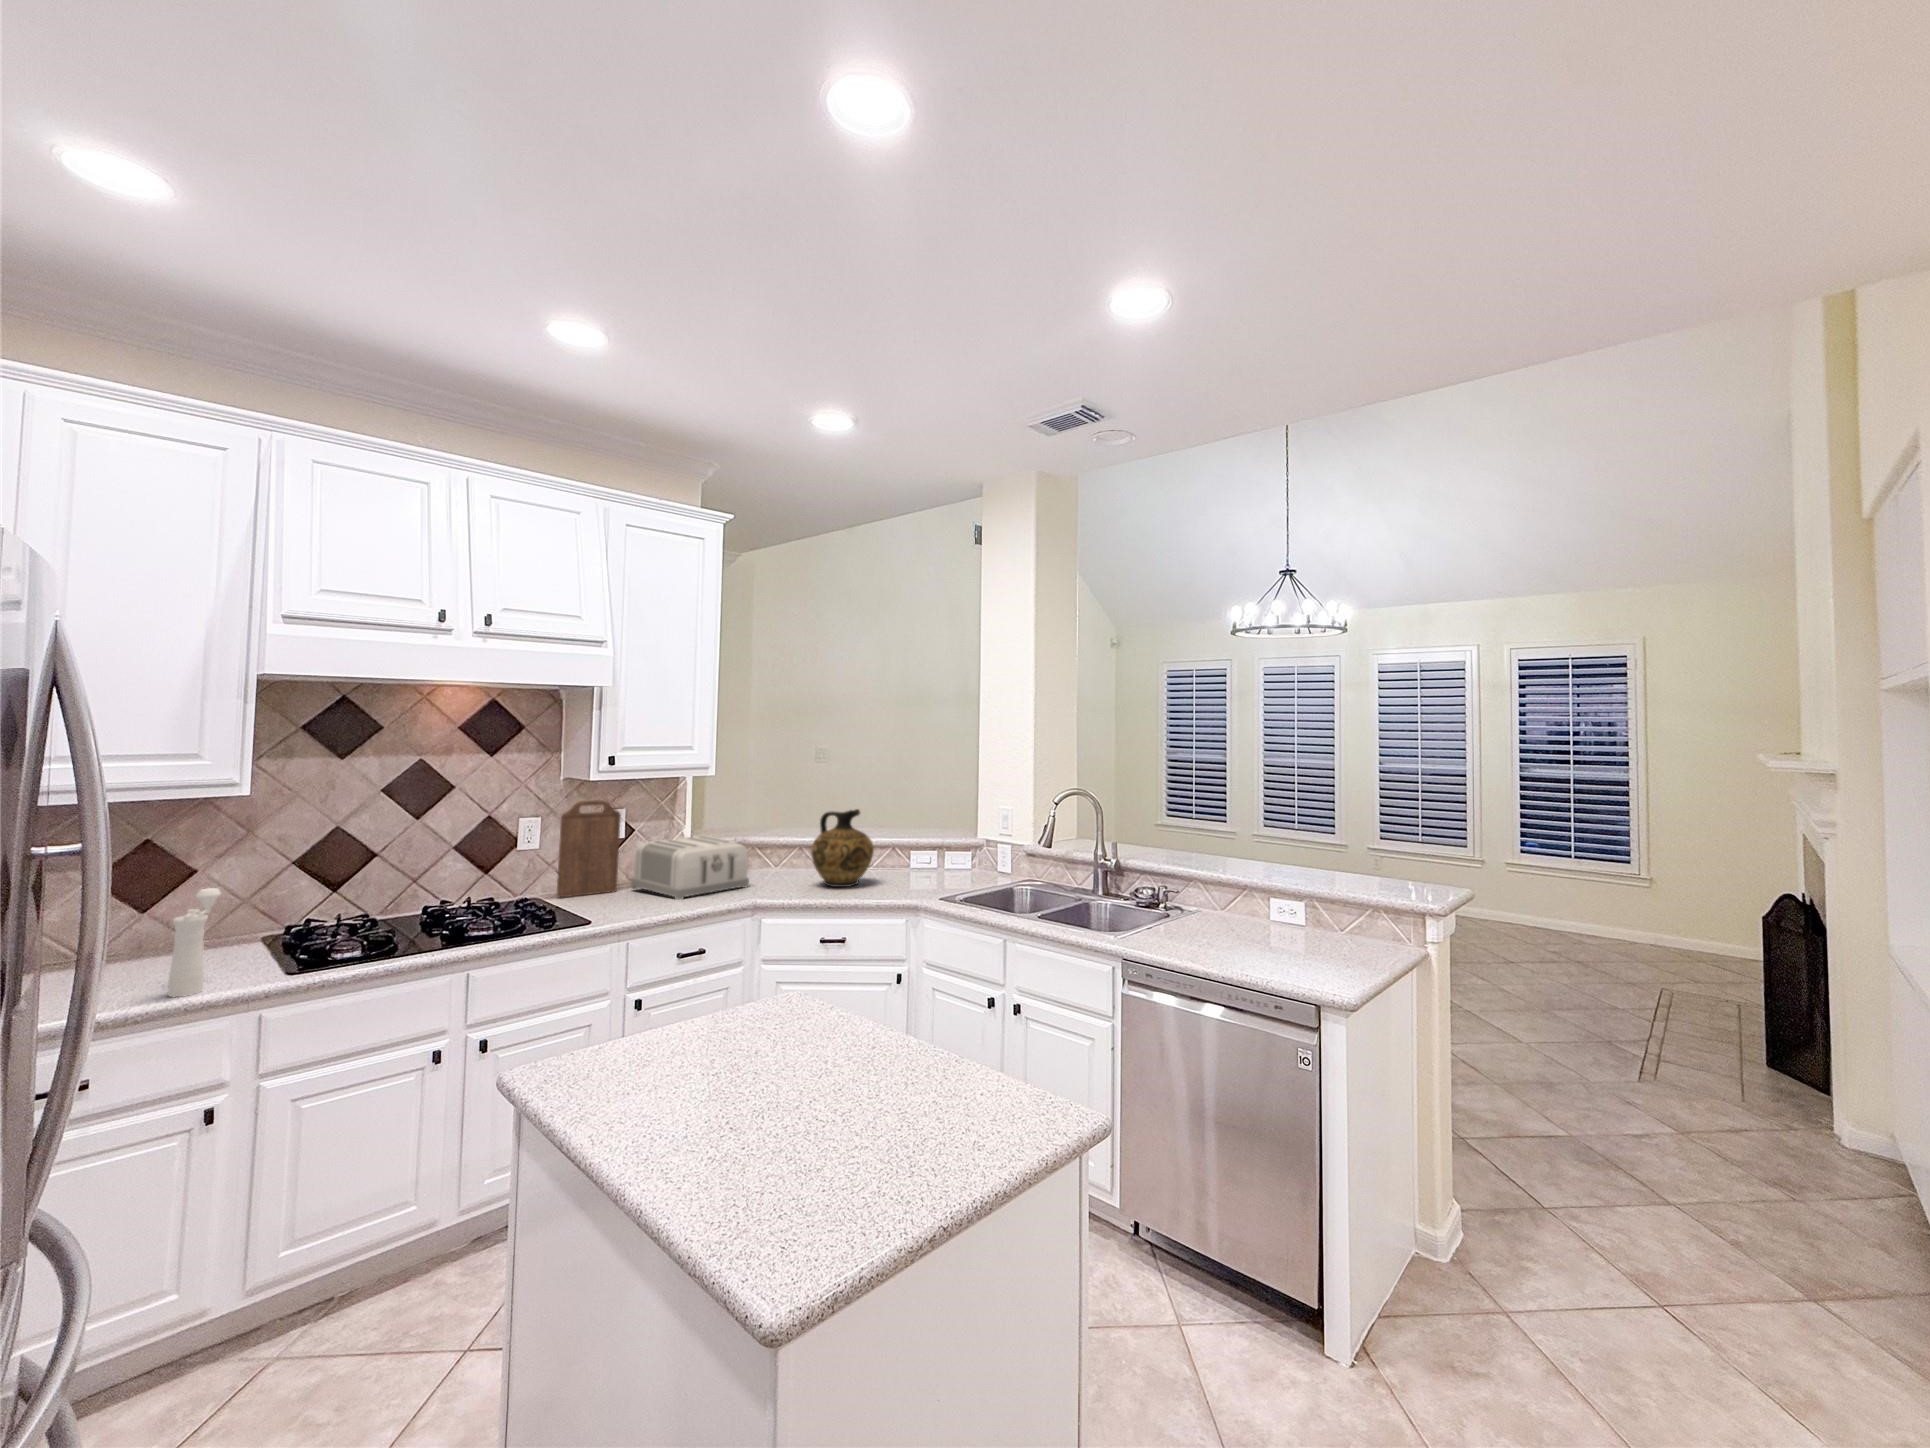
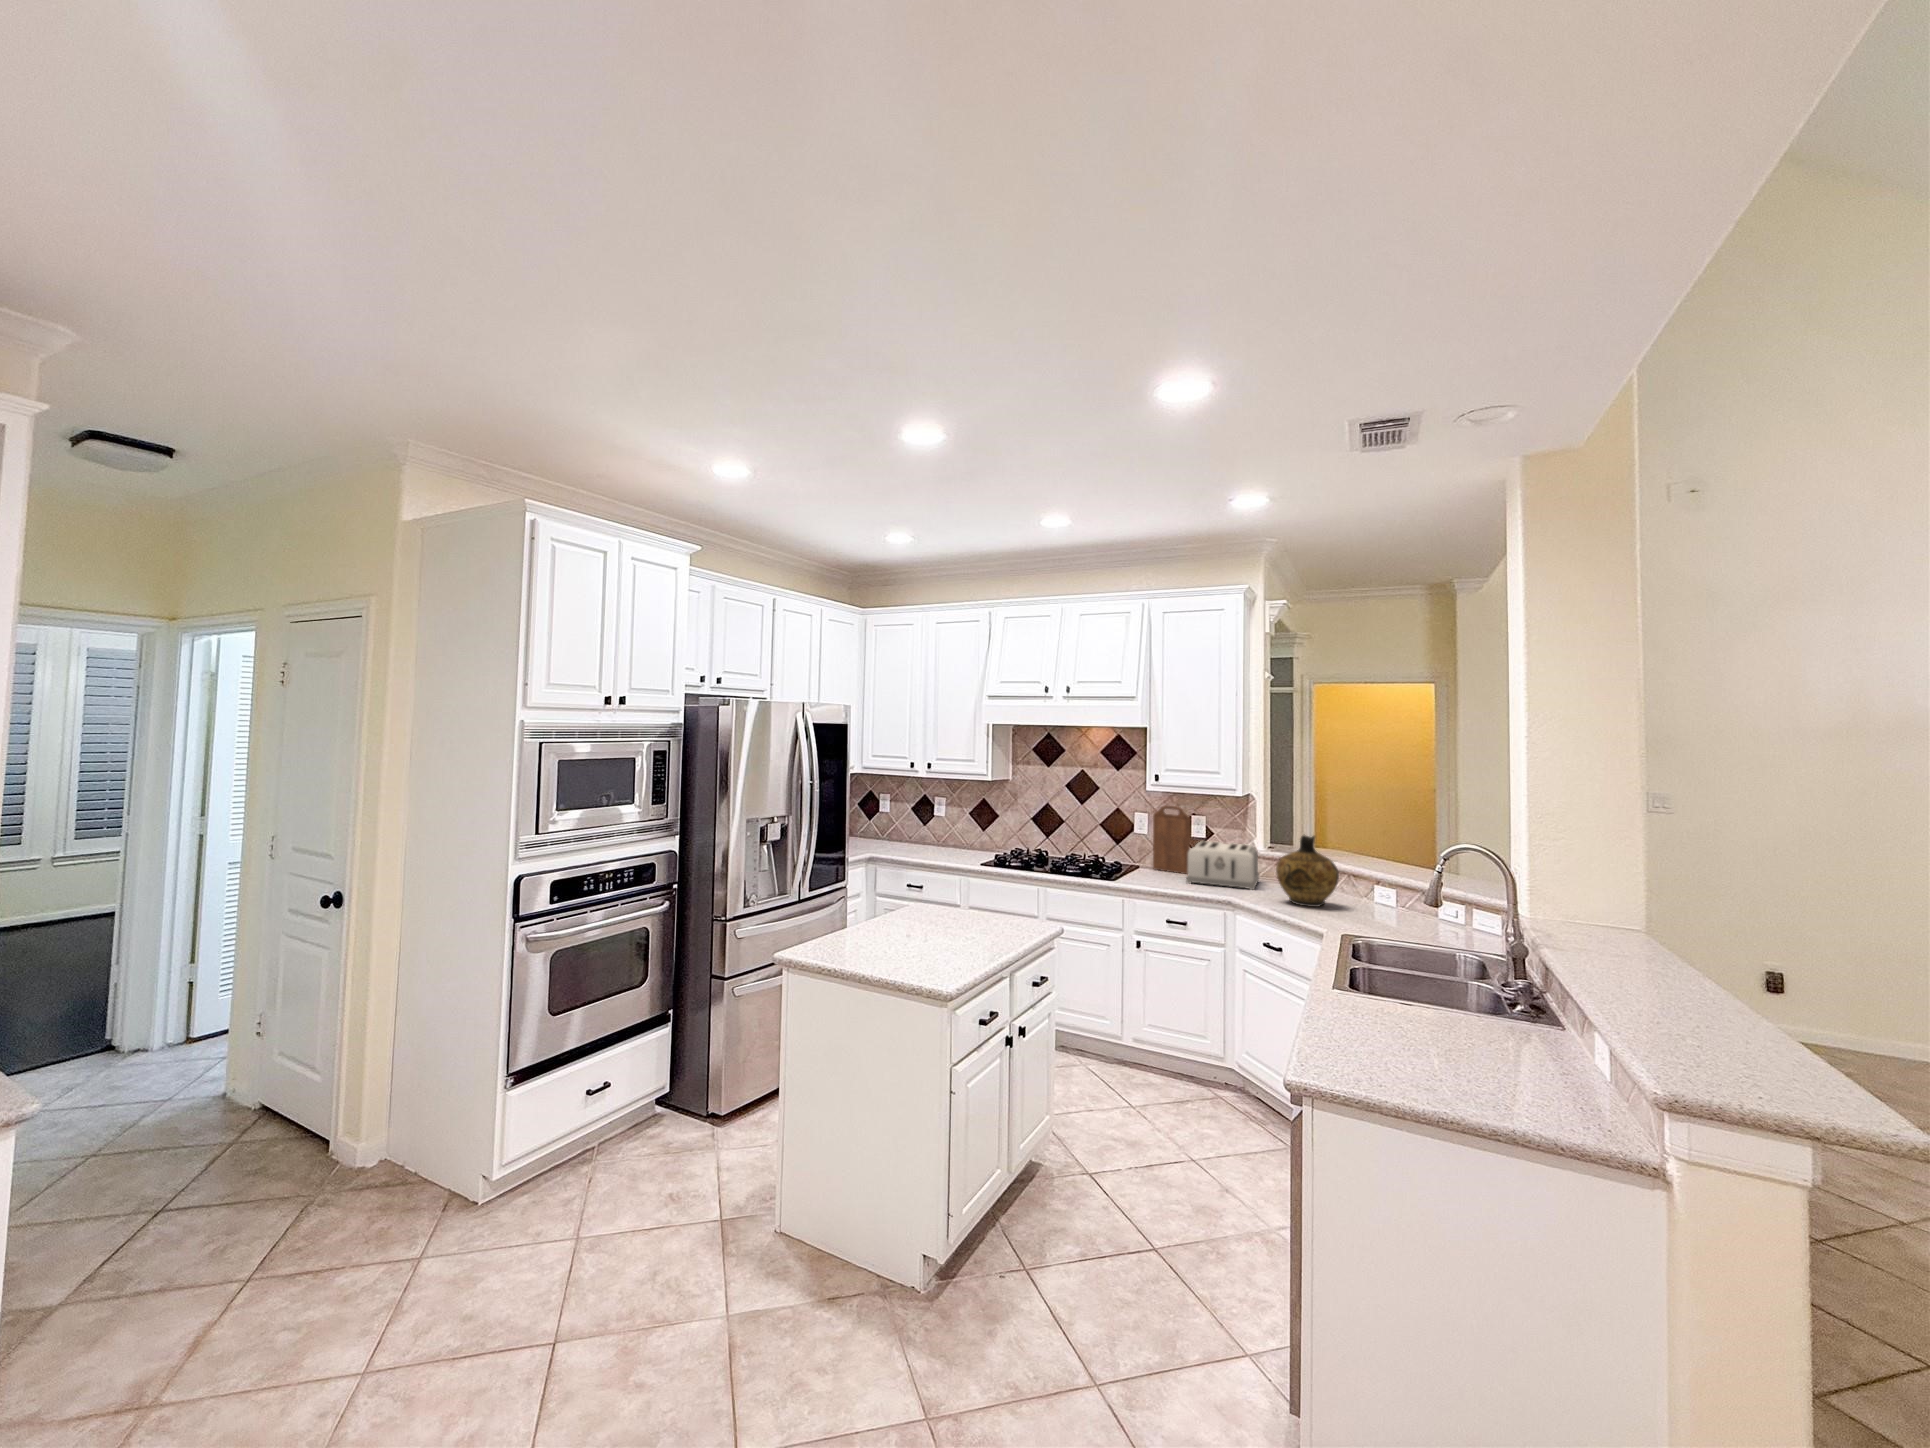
pepper mill: present [168,888,221,997] -> none [939,819,964,861]

